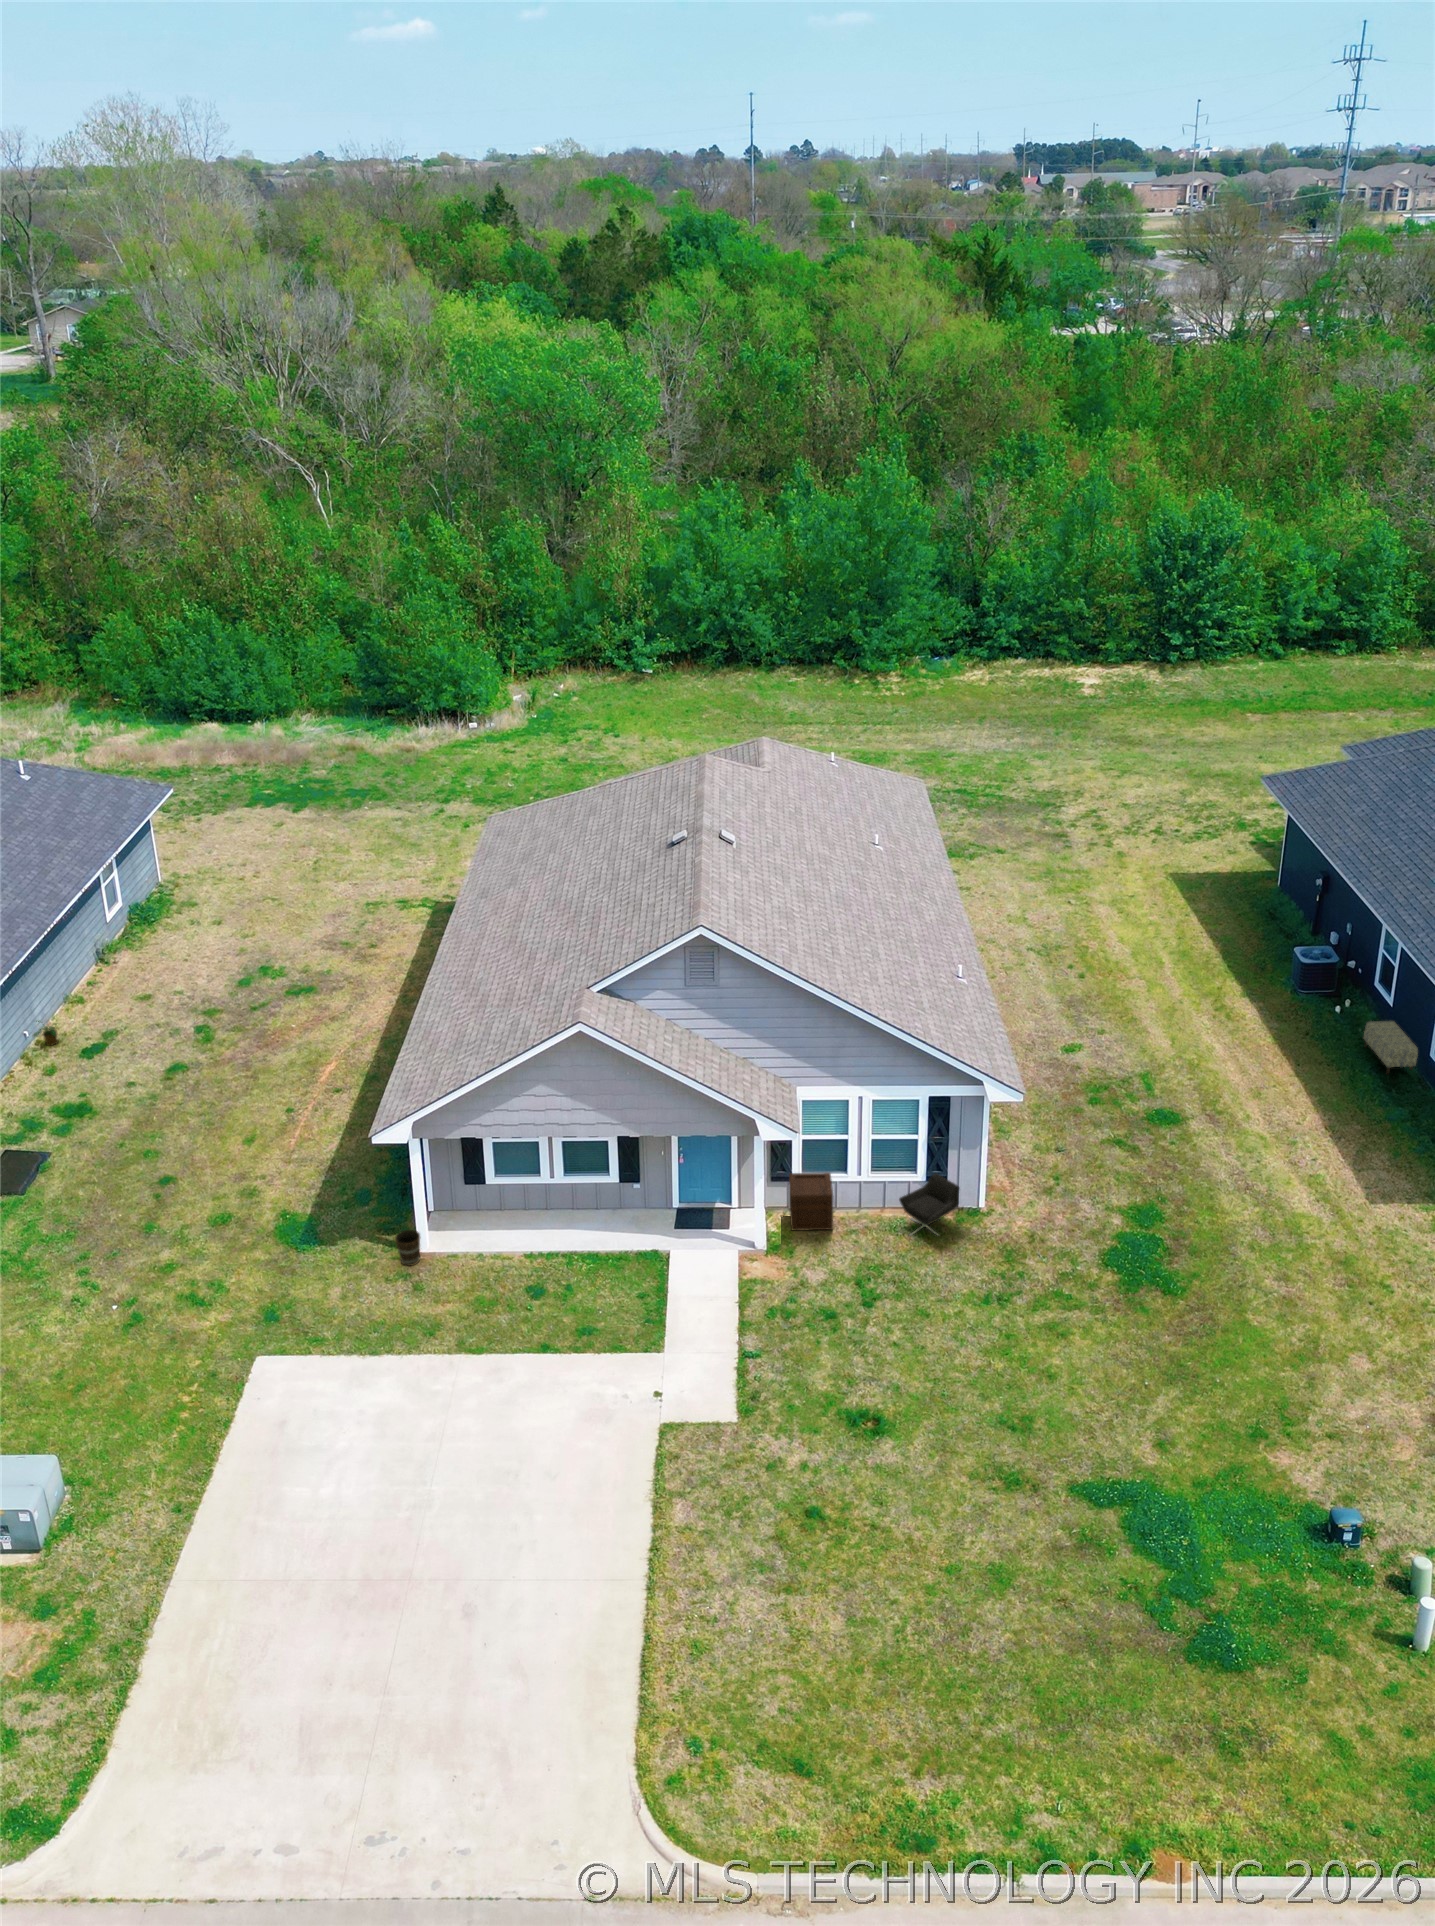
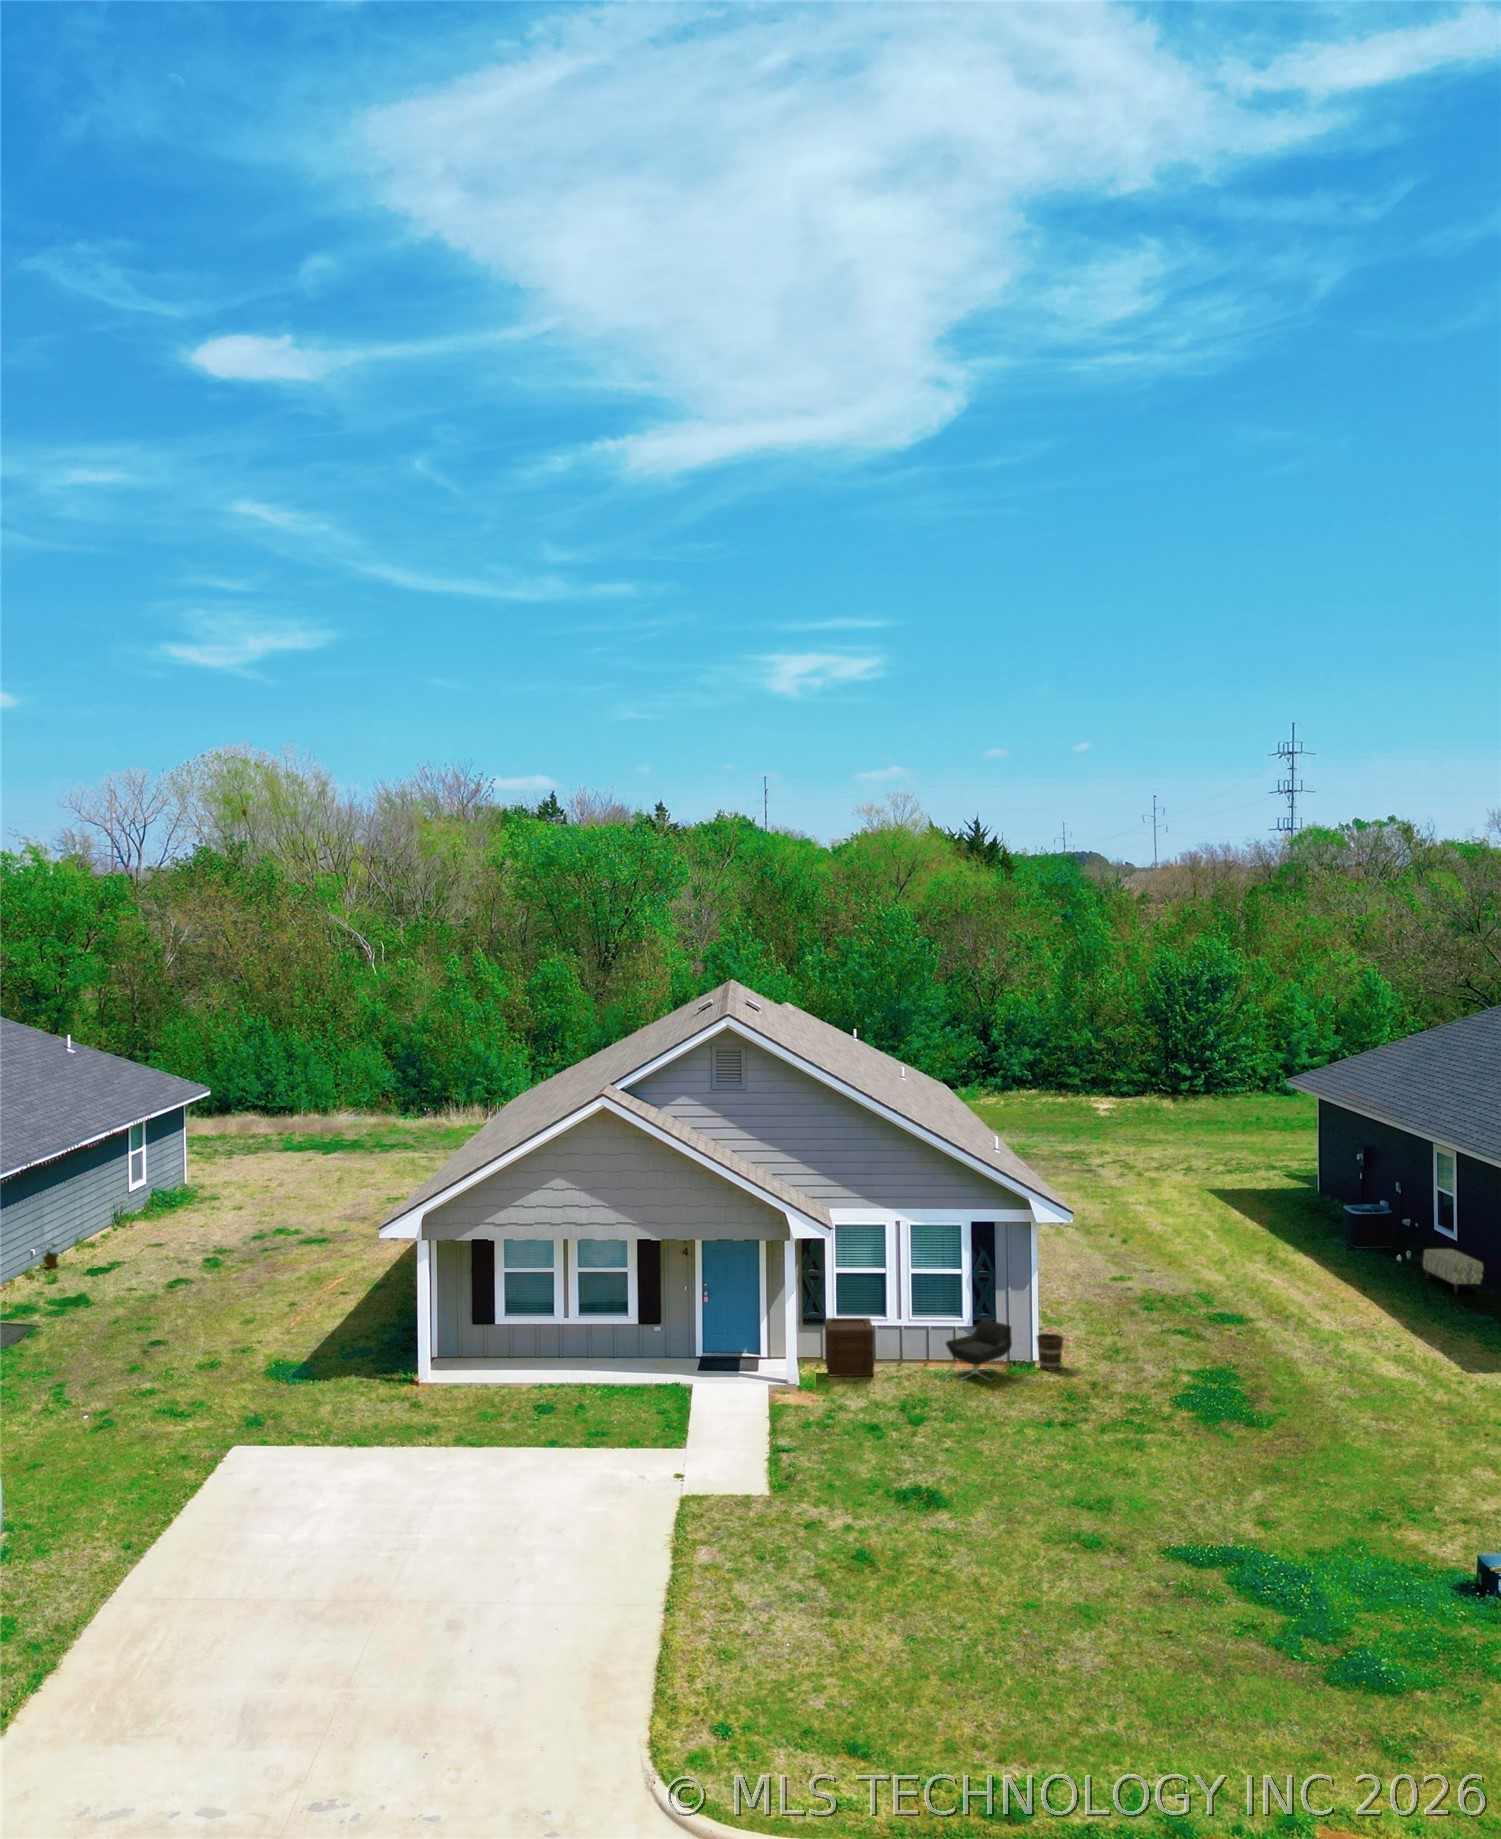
bucket: present [395,1229,420,1266] -> present [1036,1334,1064,1371]

